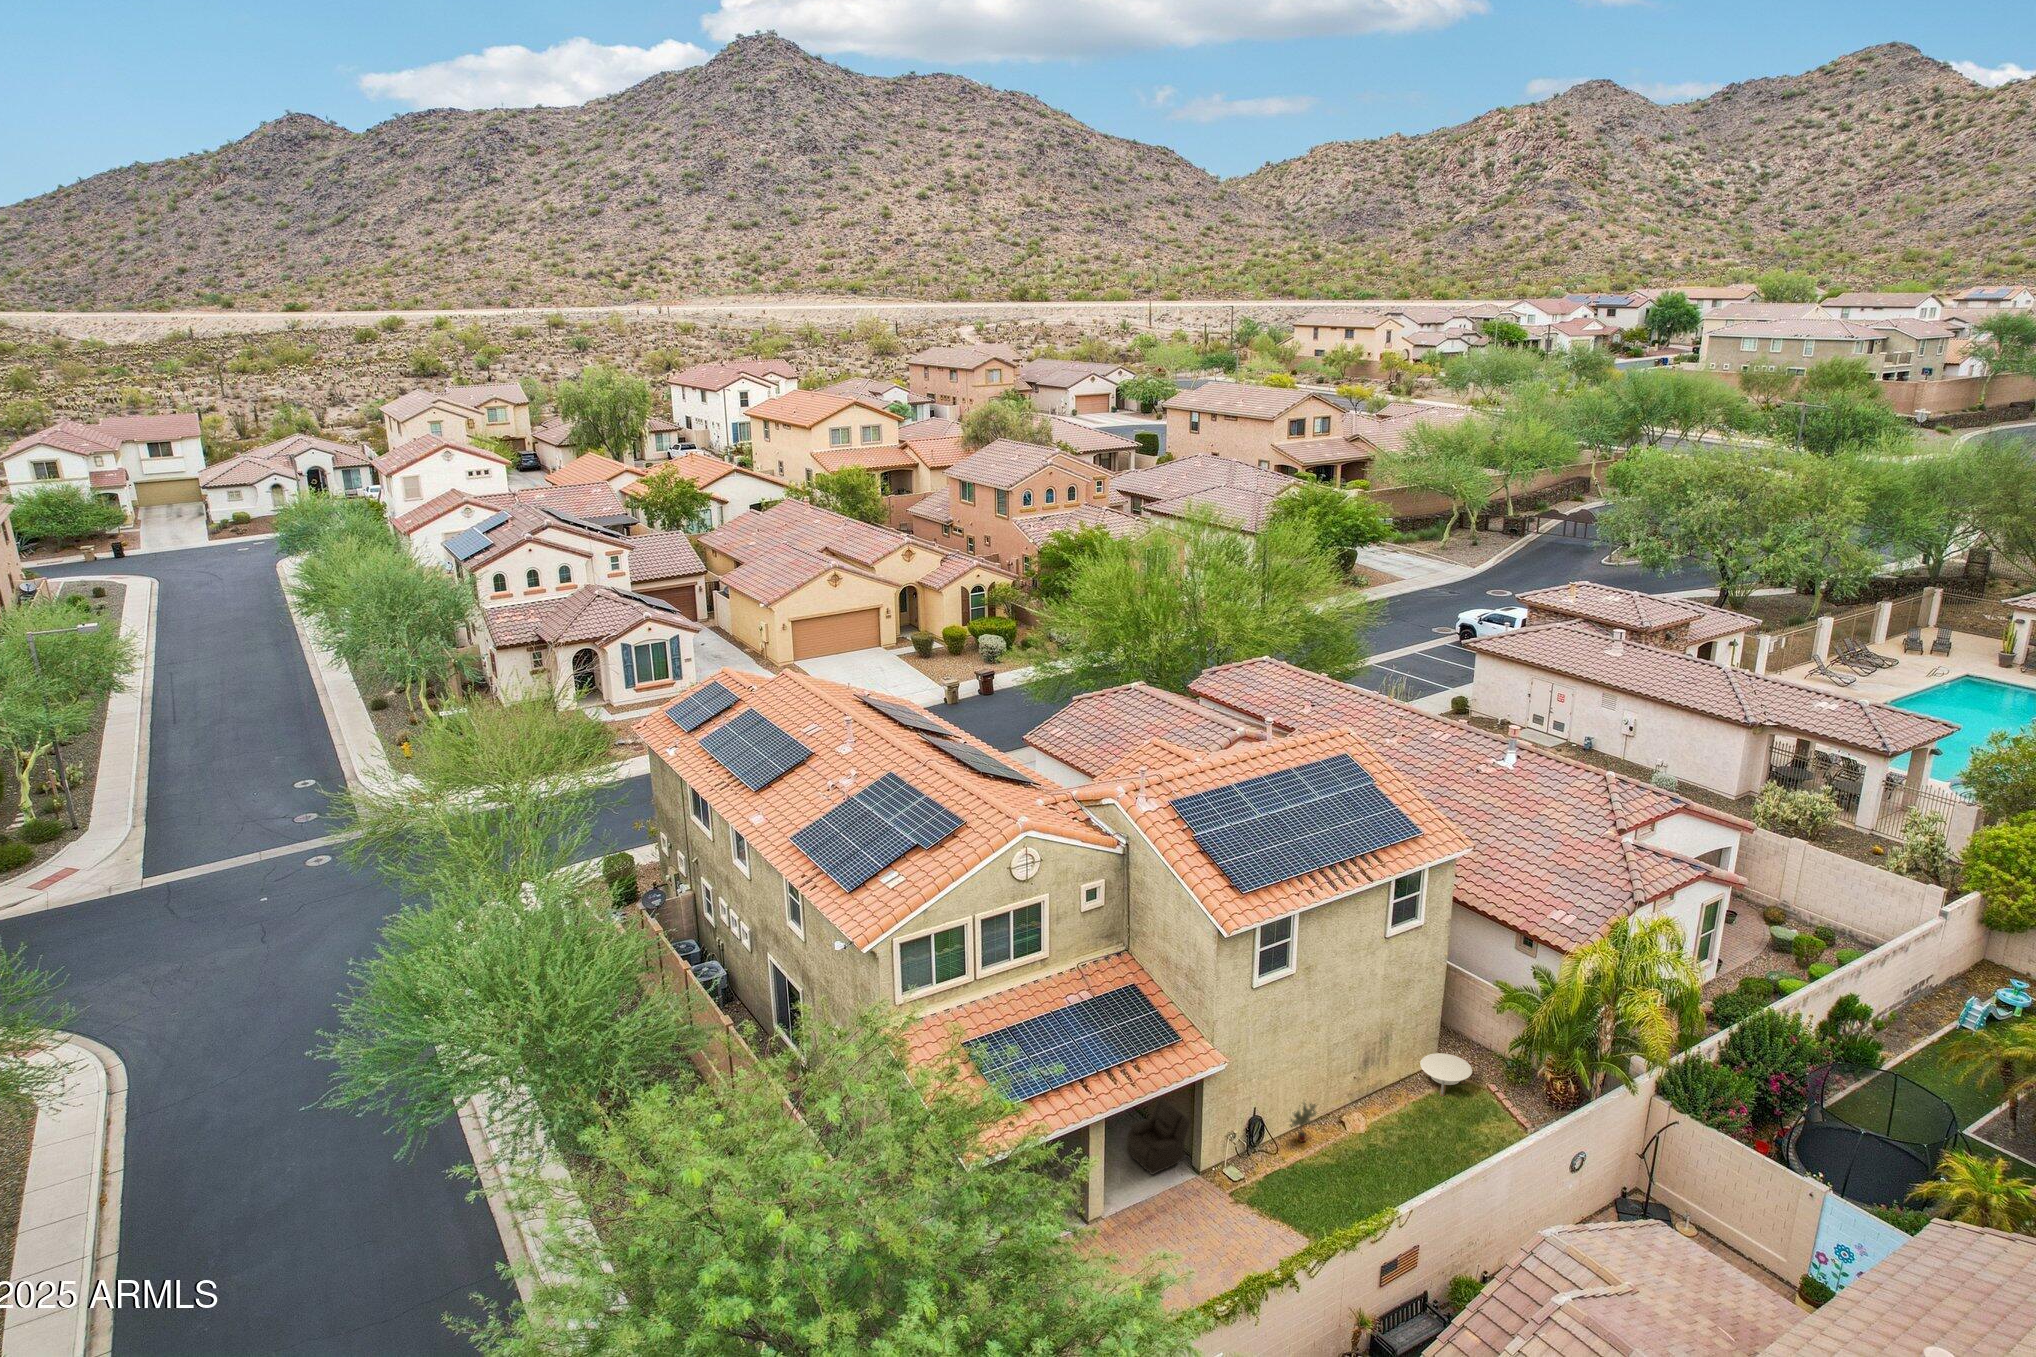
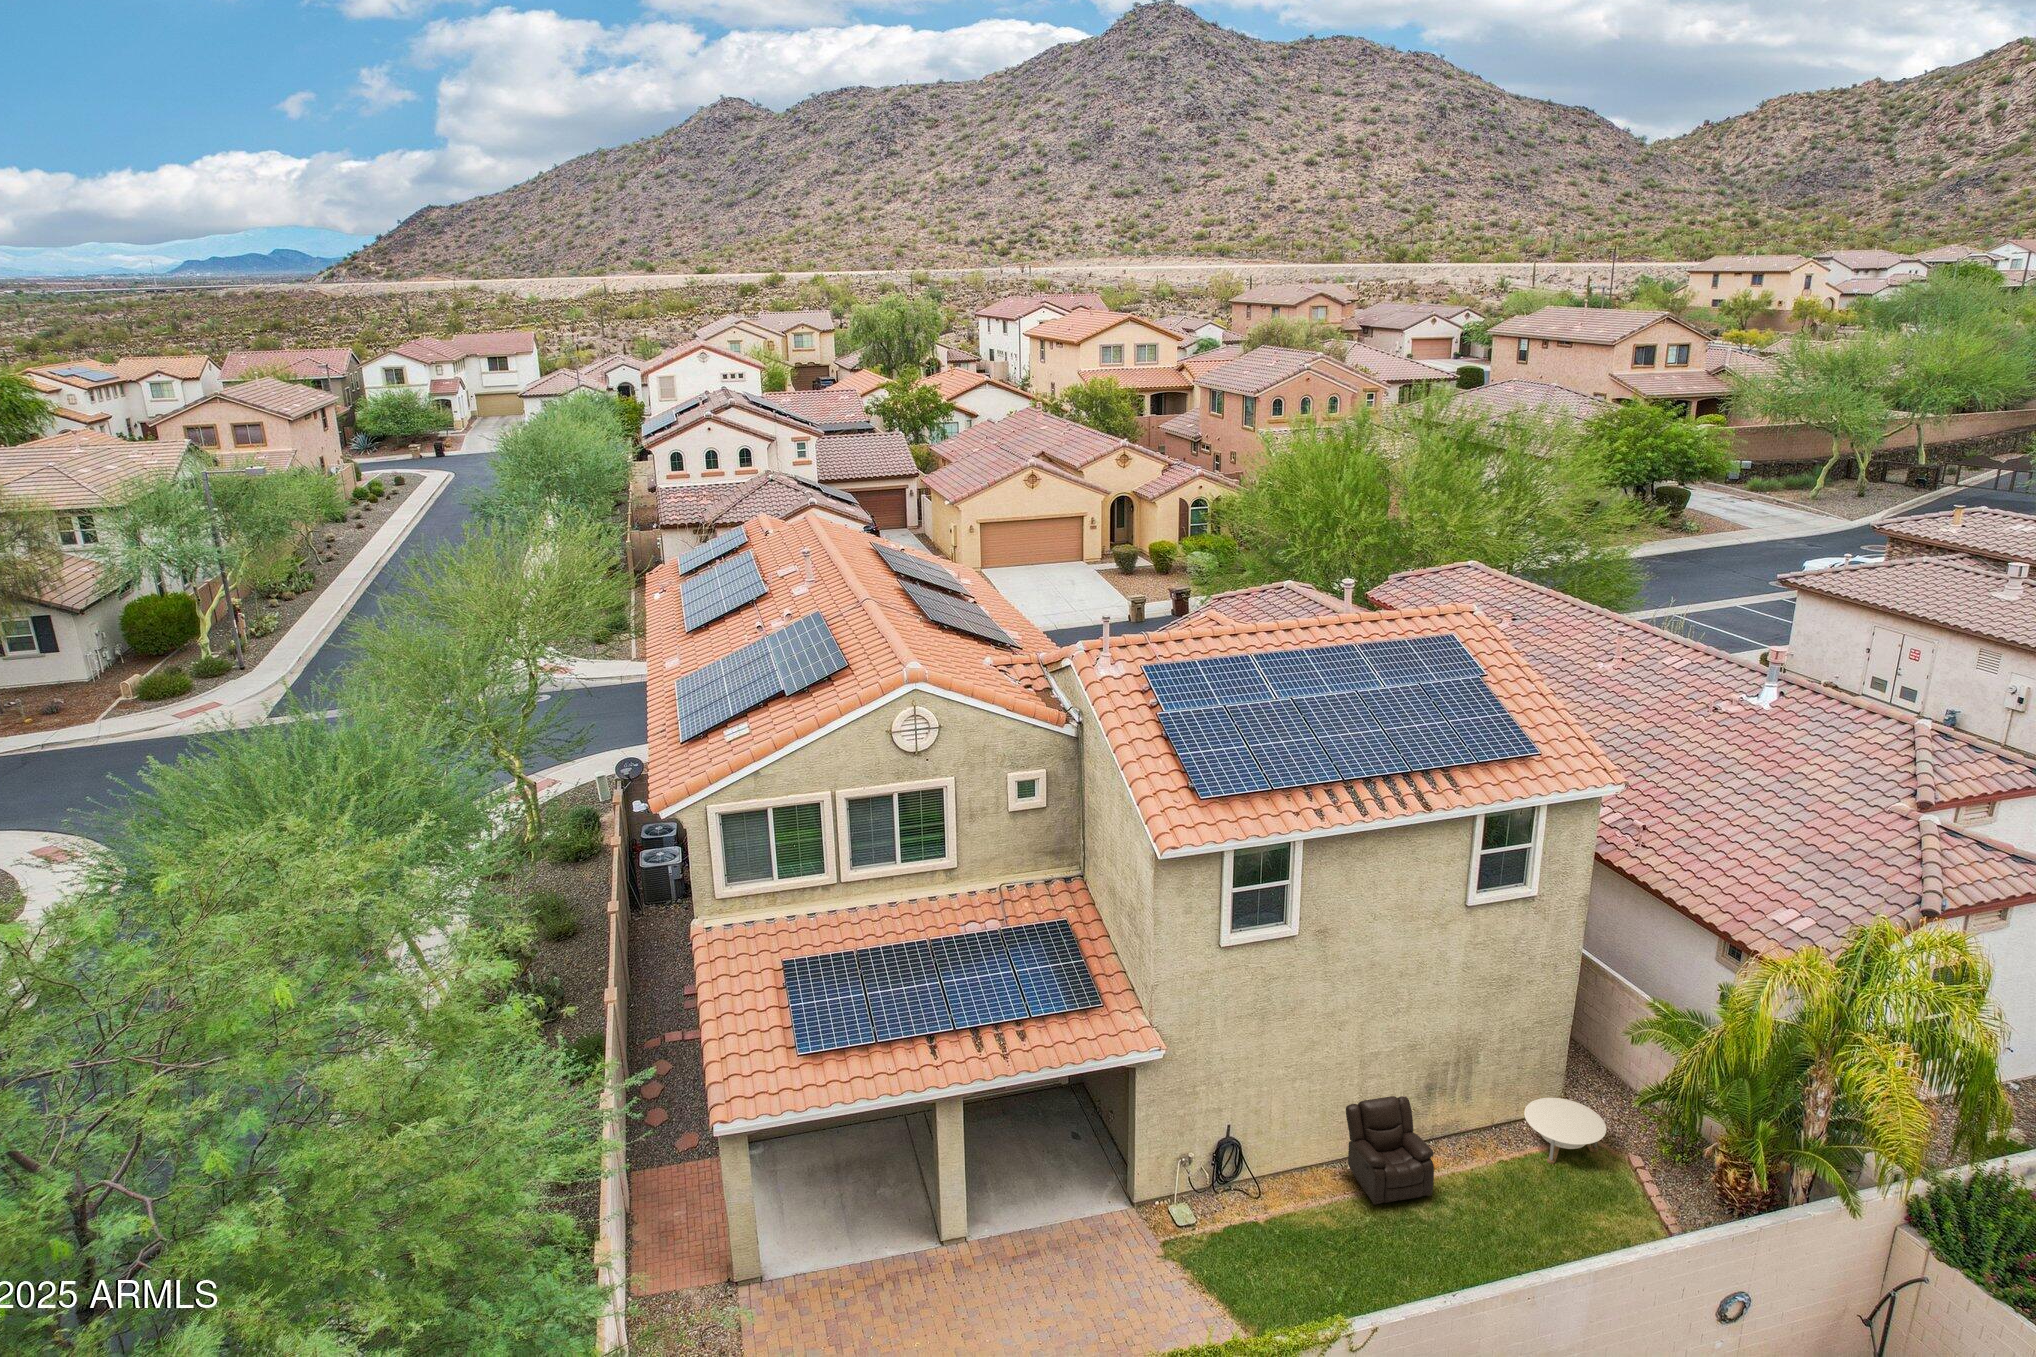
chair: present [1127,1099,1190,1175] -> present [1346,1096,1434,1205]
potted tree: present [1290,1102,1316,1142] -> none [1279,1129,1328,1191]

